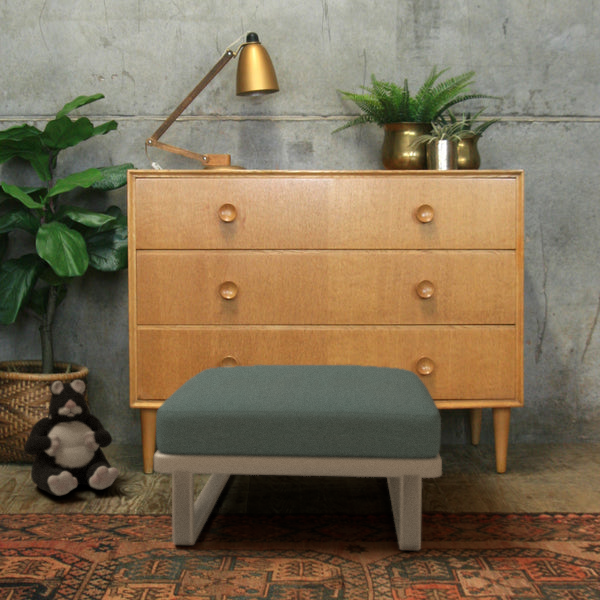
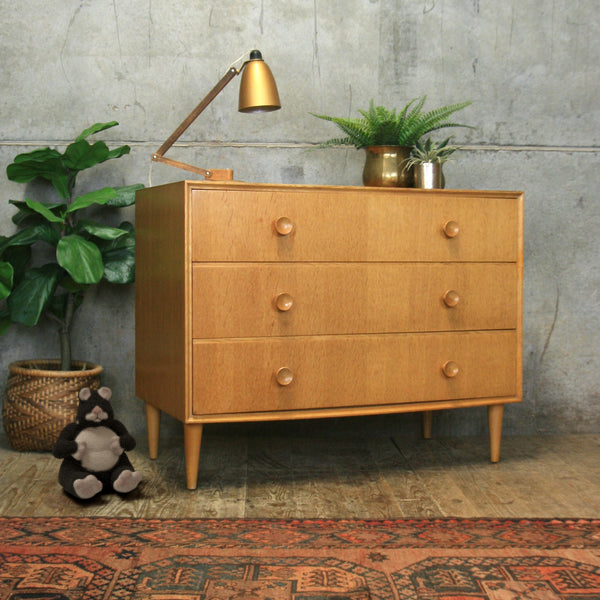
footstool: present [154,365,442,551] -> none [177,375,463,559]

